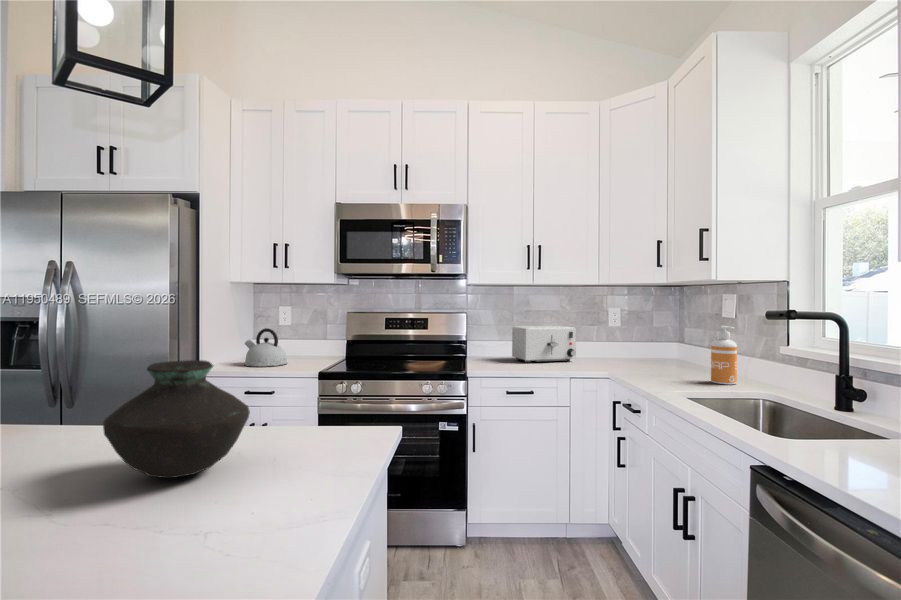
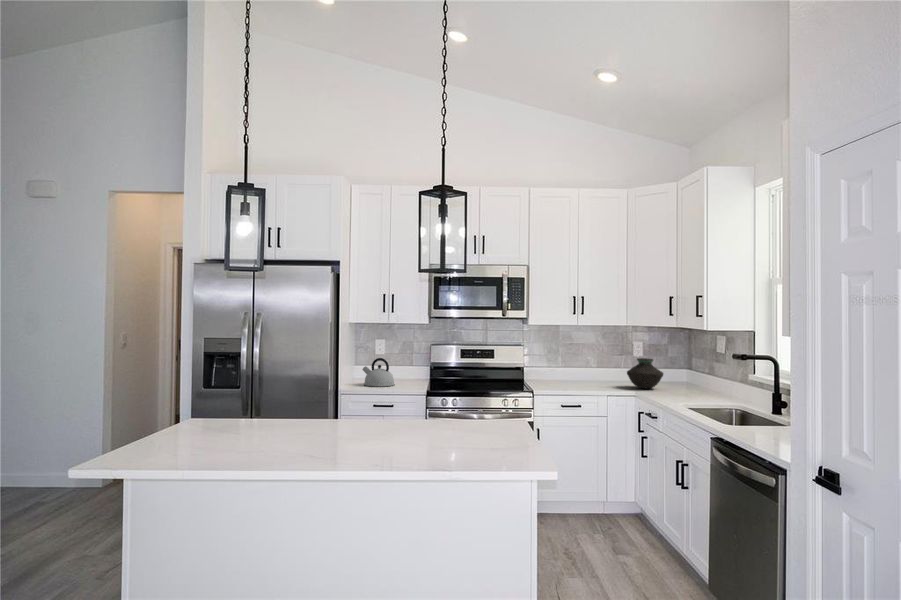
toaster: present [512,326,576,363] -> none [560,356,609,385]
soap dispenser: present [711,326,737,384] -> none [705,360,722,400]
vase: present [103,360,250,478] -> present [627,358,663,388]

